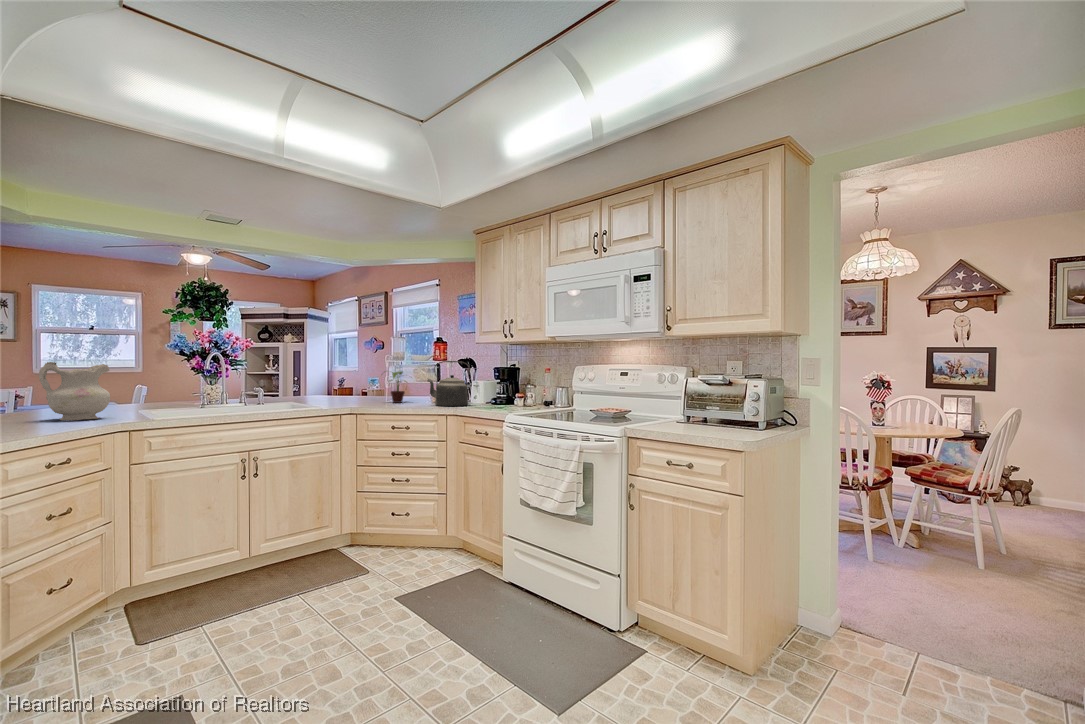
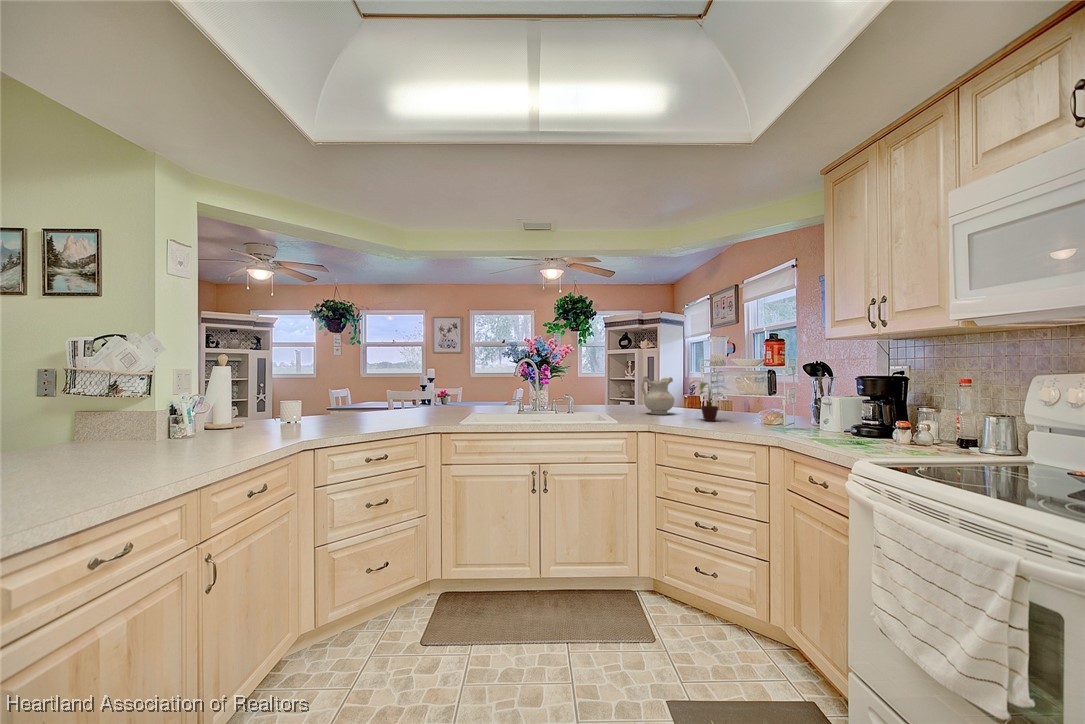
kettle: present [427,361,470,406] -> none [739,368,807,435]
ceramic pitcher: present [39,362,110,420] -> present [641,376,674,415]

